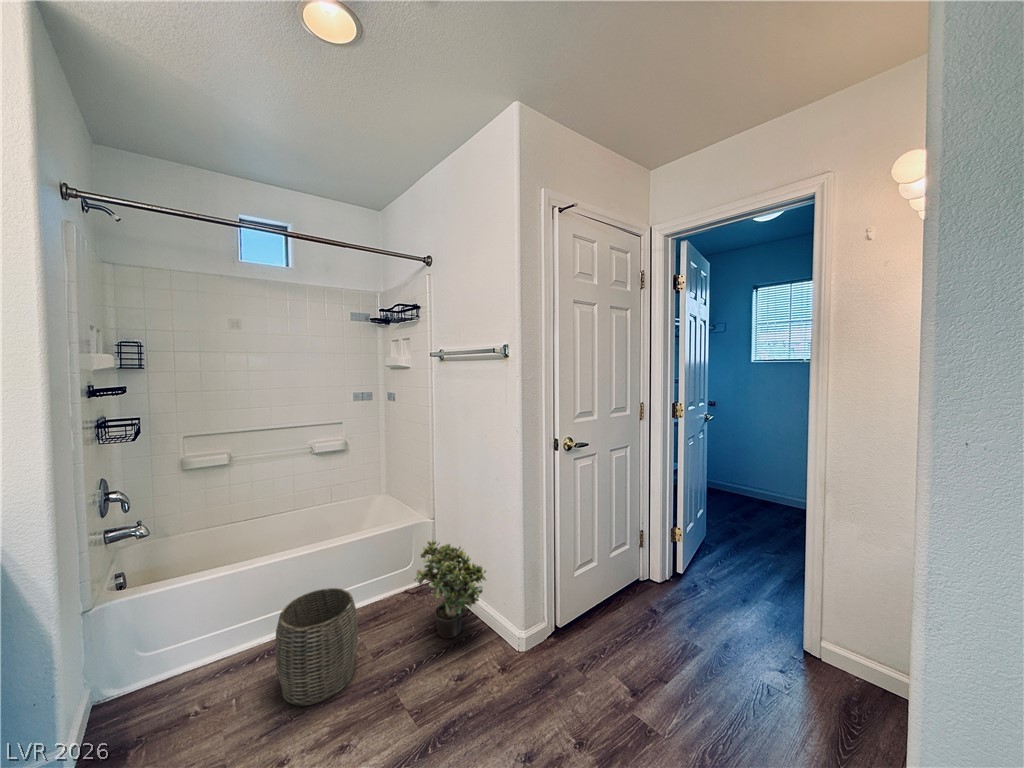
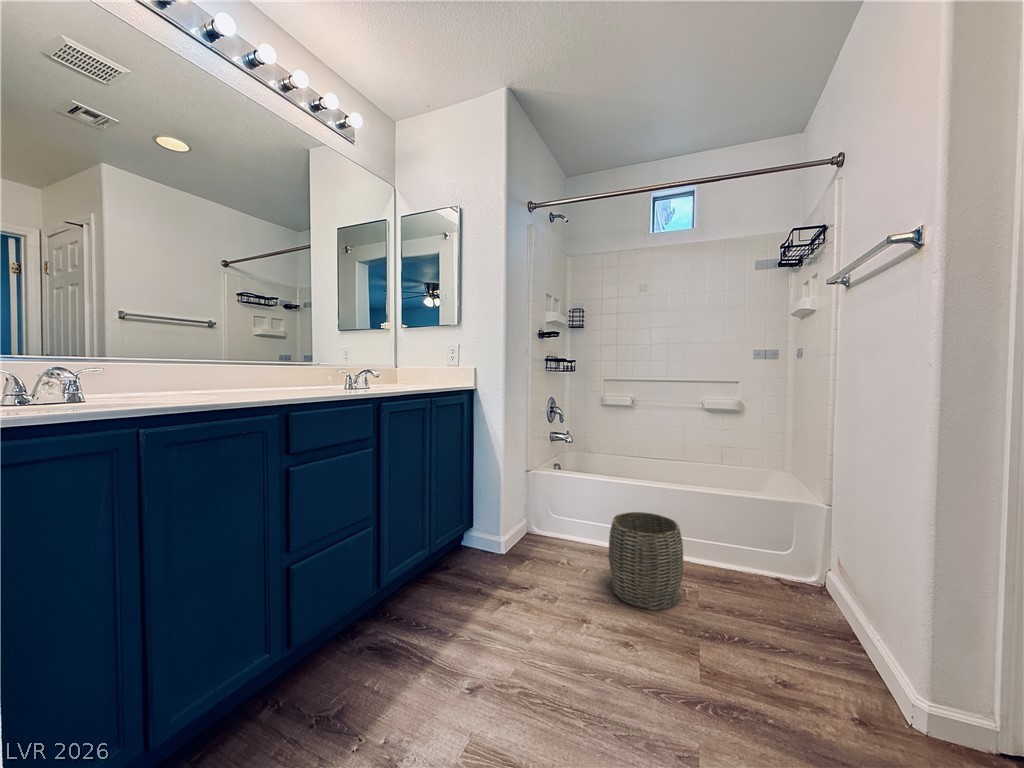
potted plant: present [414,540,486,638] -> none [746,511,873,650]

